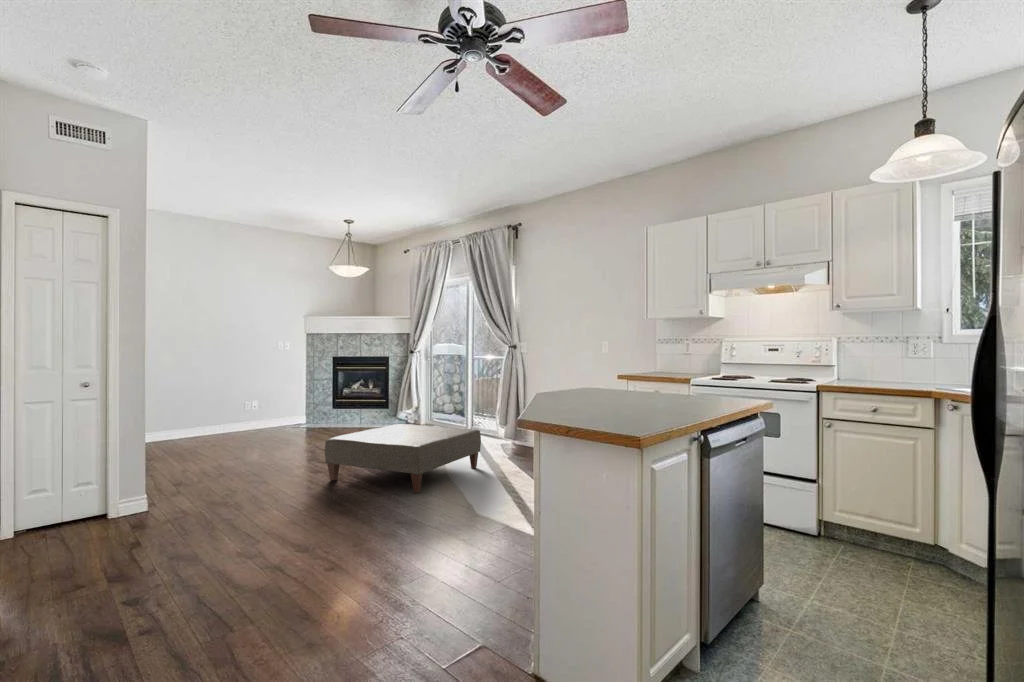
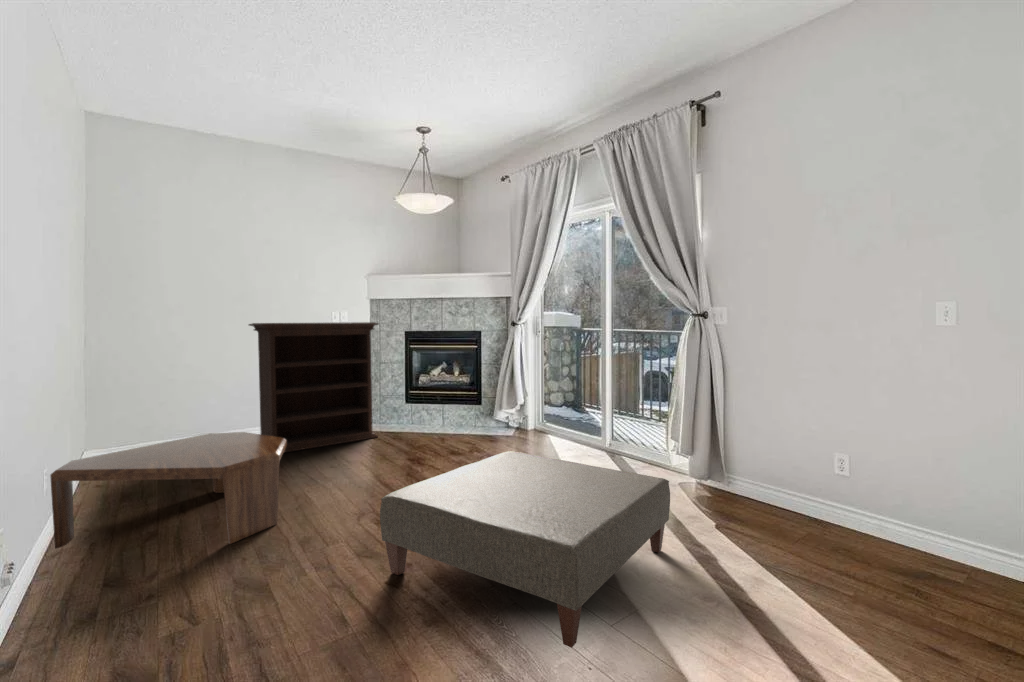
bookshelf: none [219,350,315,442] -> present [249,322,378,453]
coffee table: none [123,420,260,482] -> present [50,432,287,549]

